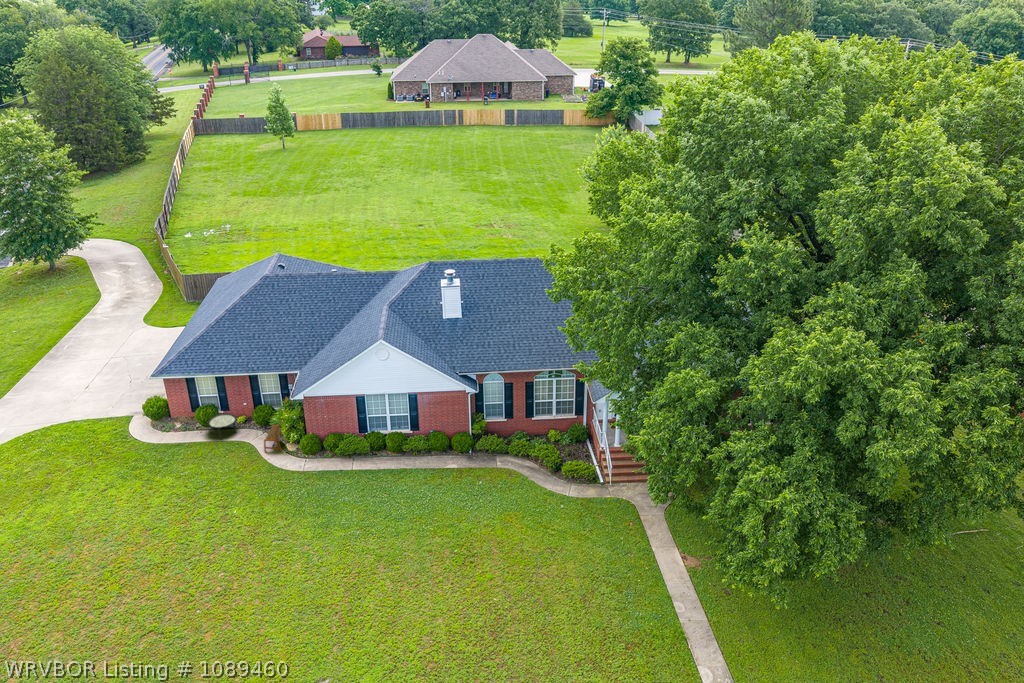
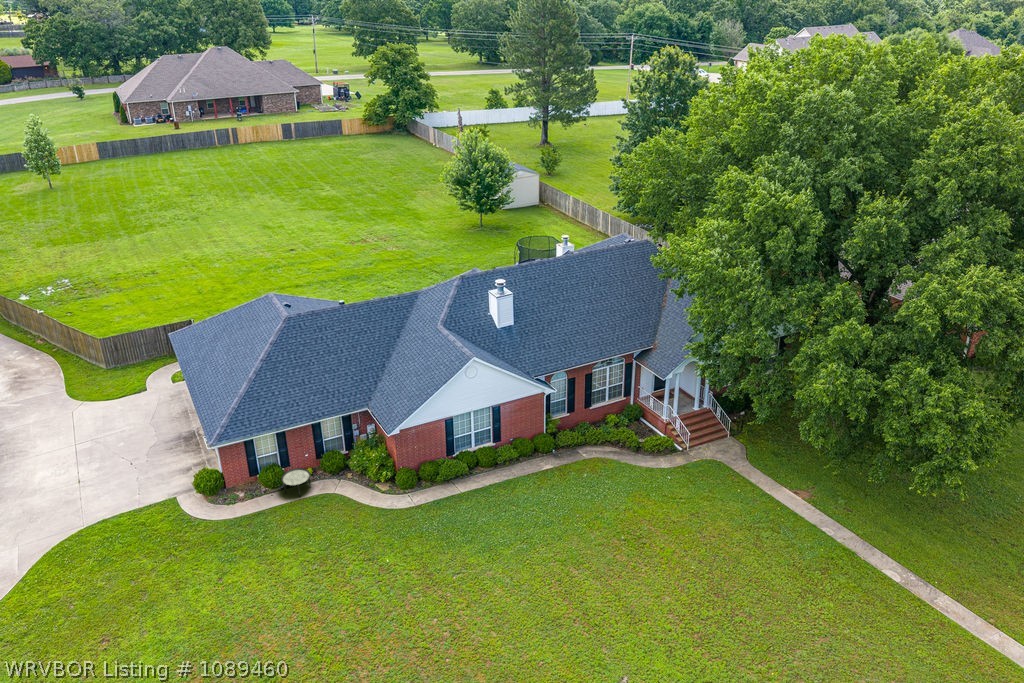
bench: present [264,420,282,452] -> none [352,458,375,498]

